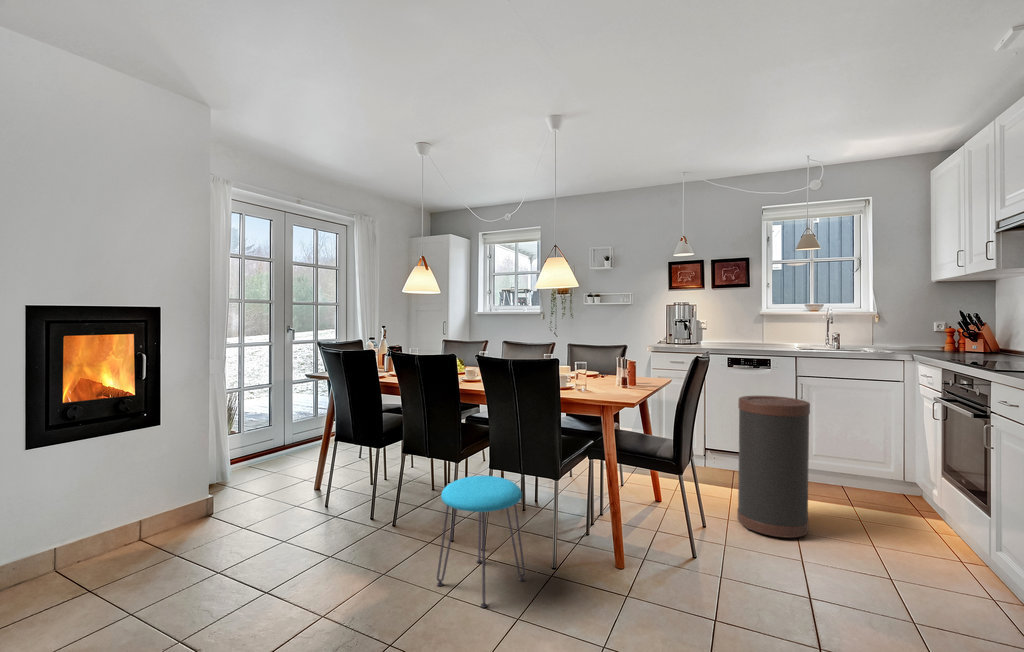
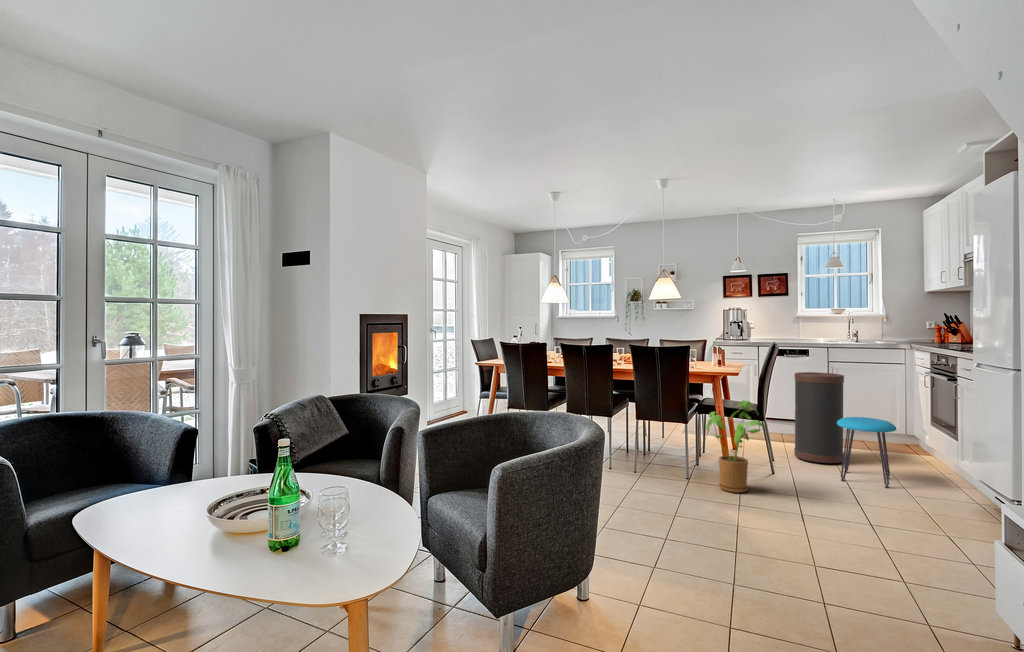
house plant: none [571,453,659,613] -> present [706,400,765,493]
stool: present [437,476,525,608] -> present [837,417,896,488]

